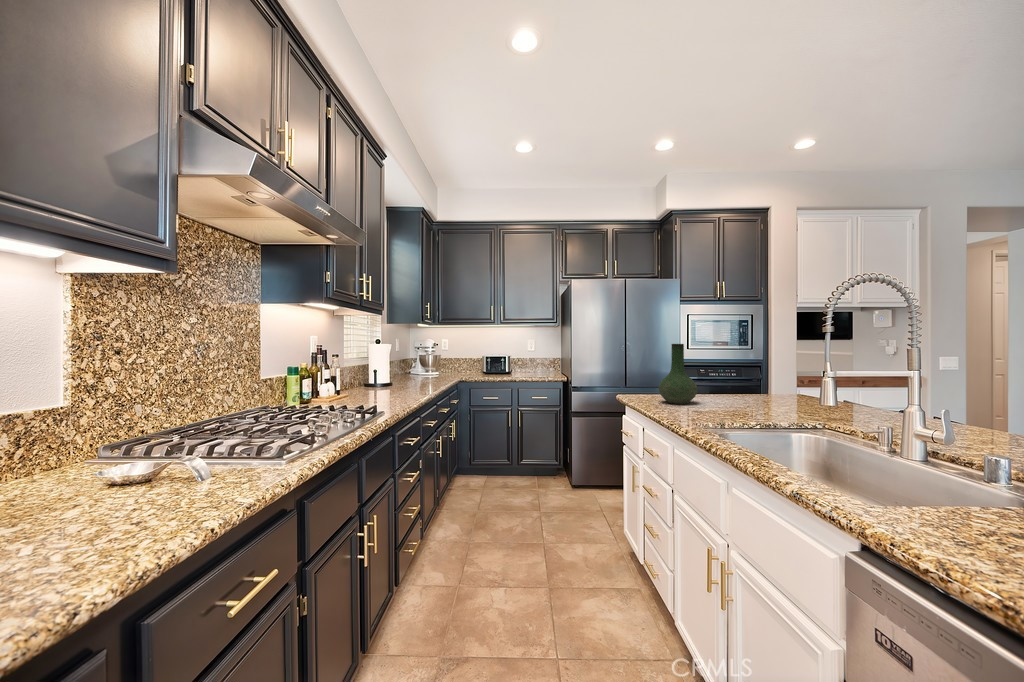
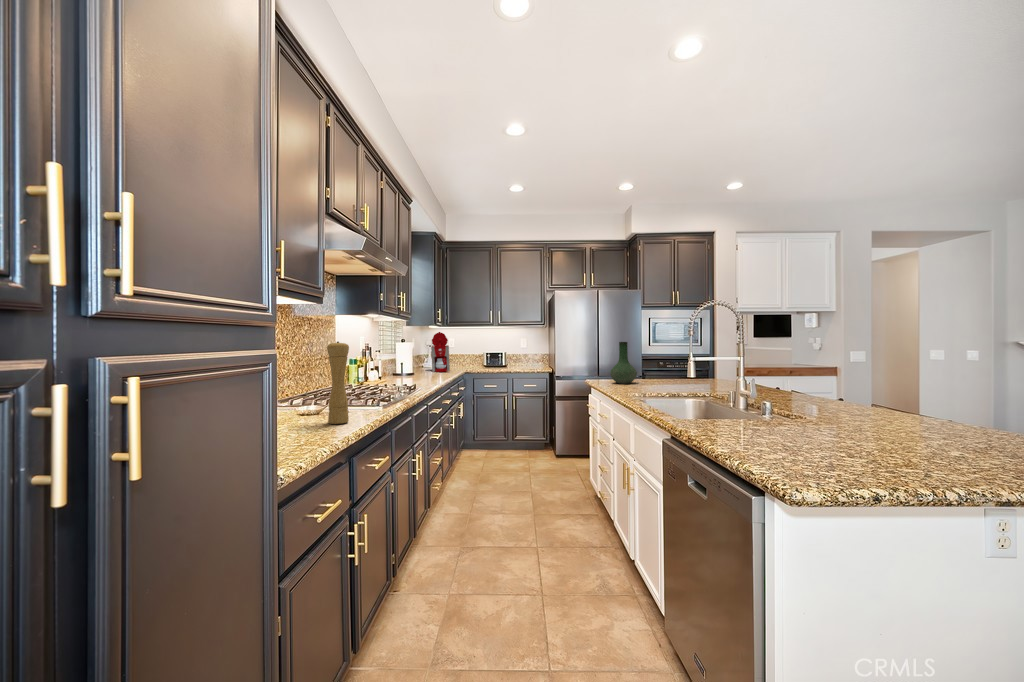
coffee maker: none [408,330,439,381] -> present [426,332,450,372]
pepper mill: none [80,343,147,544] -> present [327,342,349,424]

